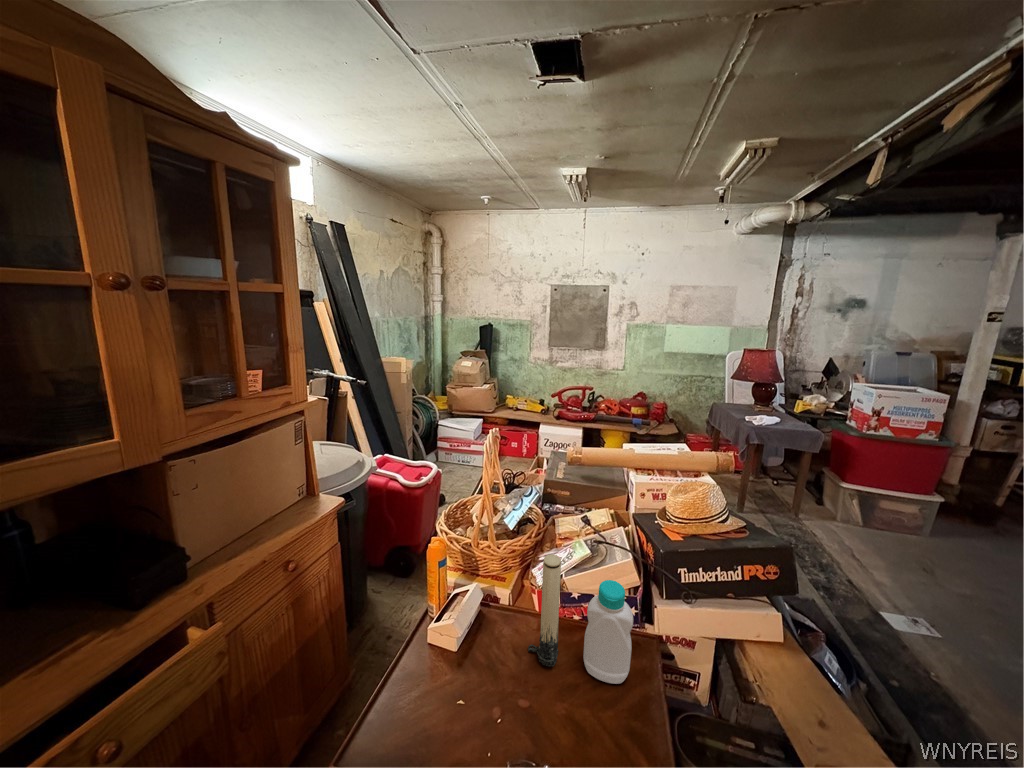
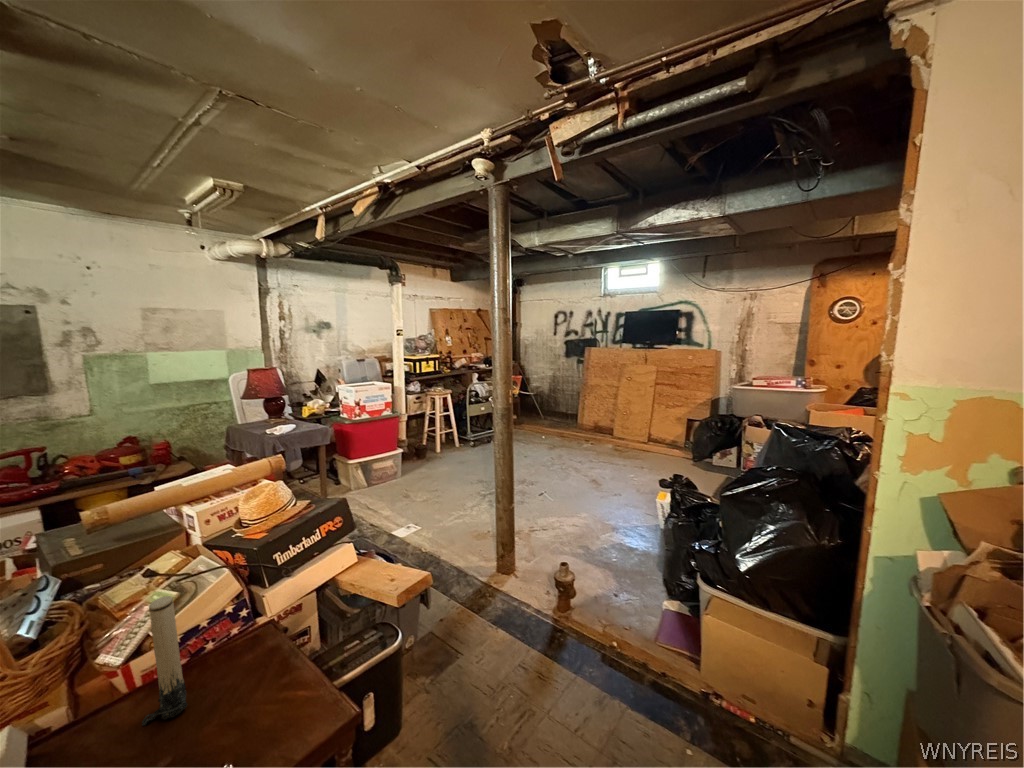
bottle: present [583,580,633,684] -> none [210,583,264,681]

